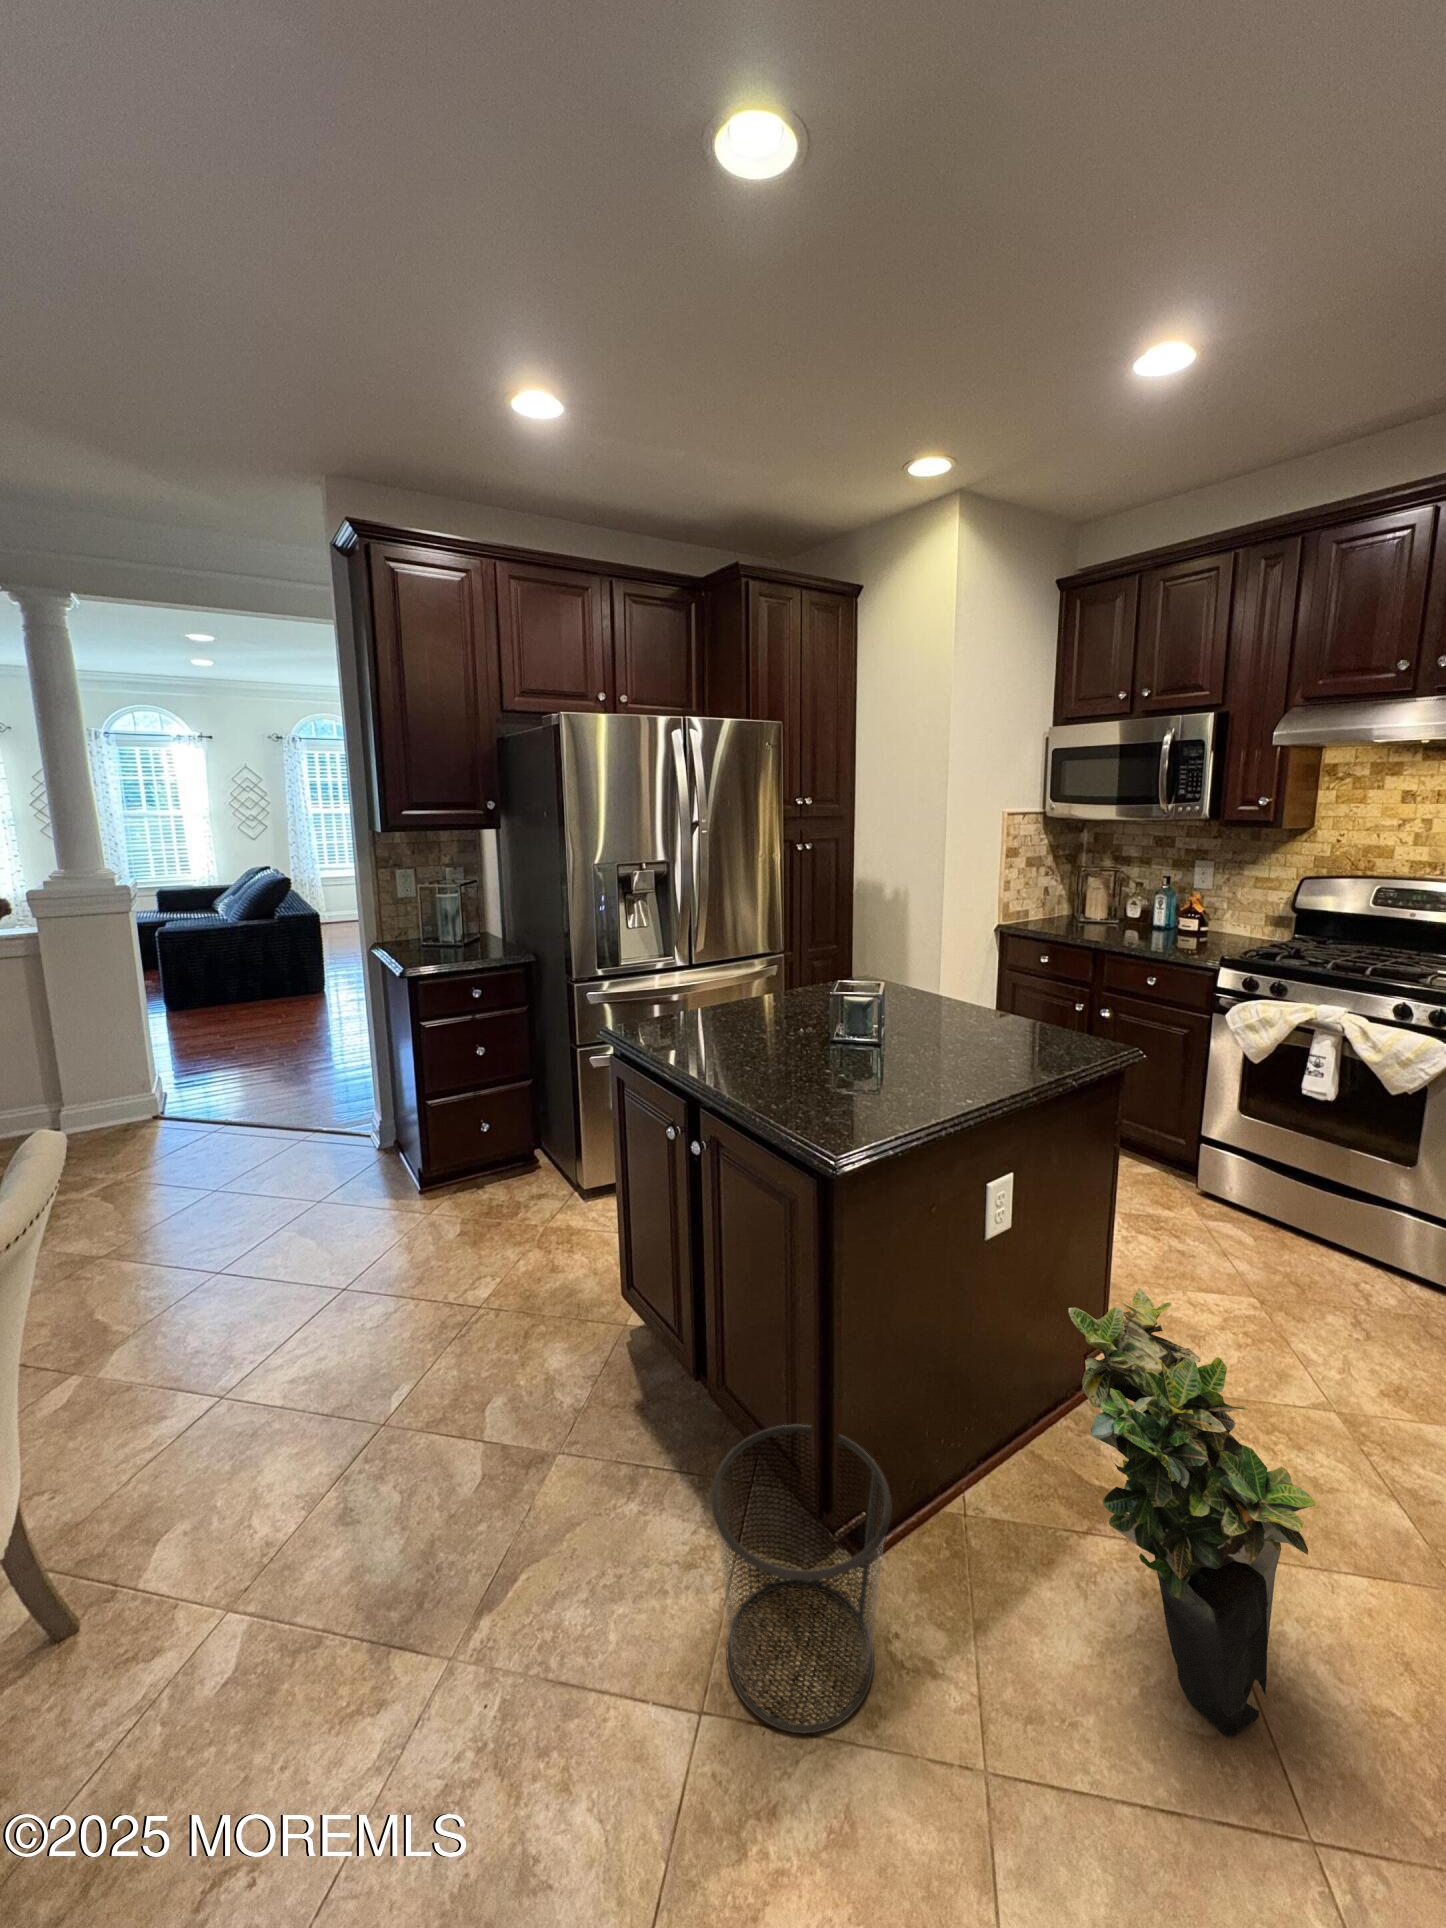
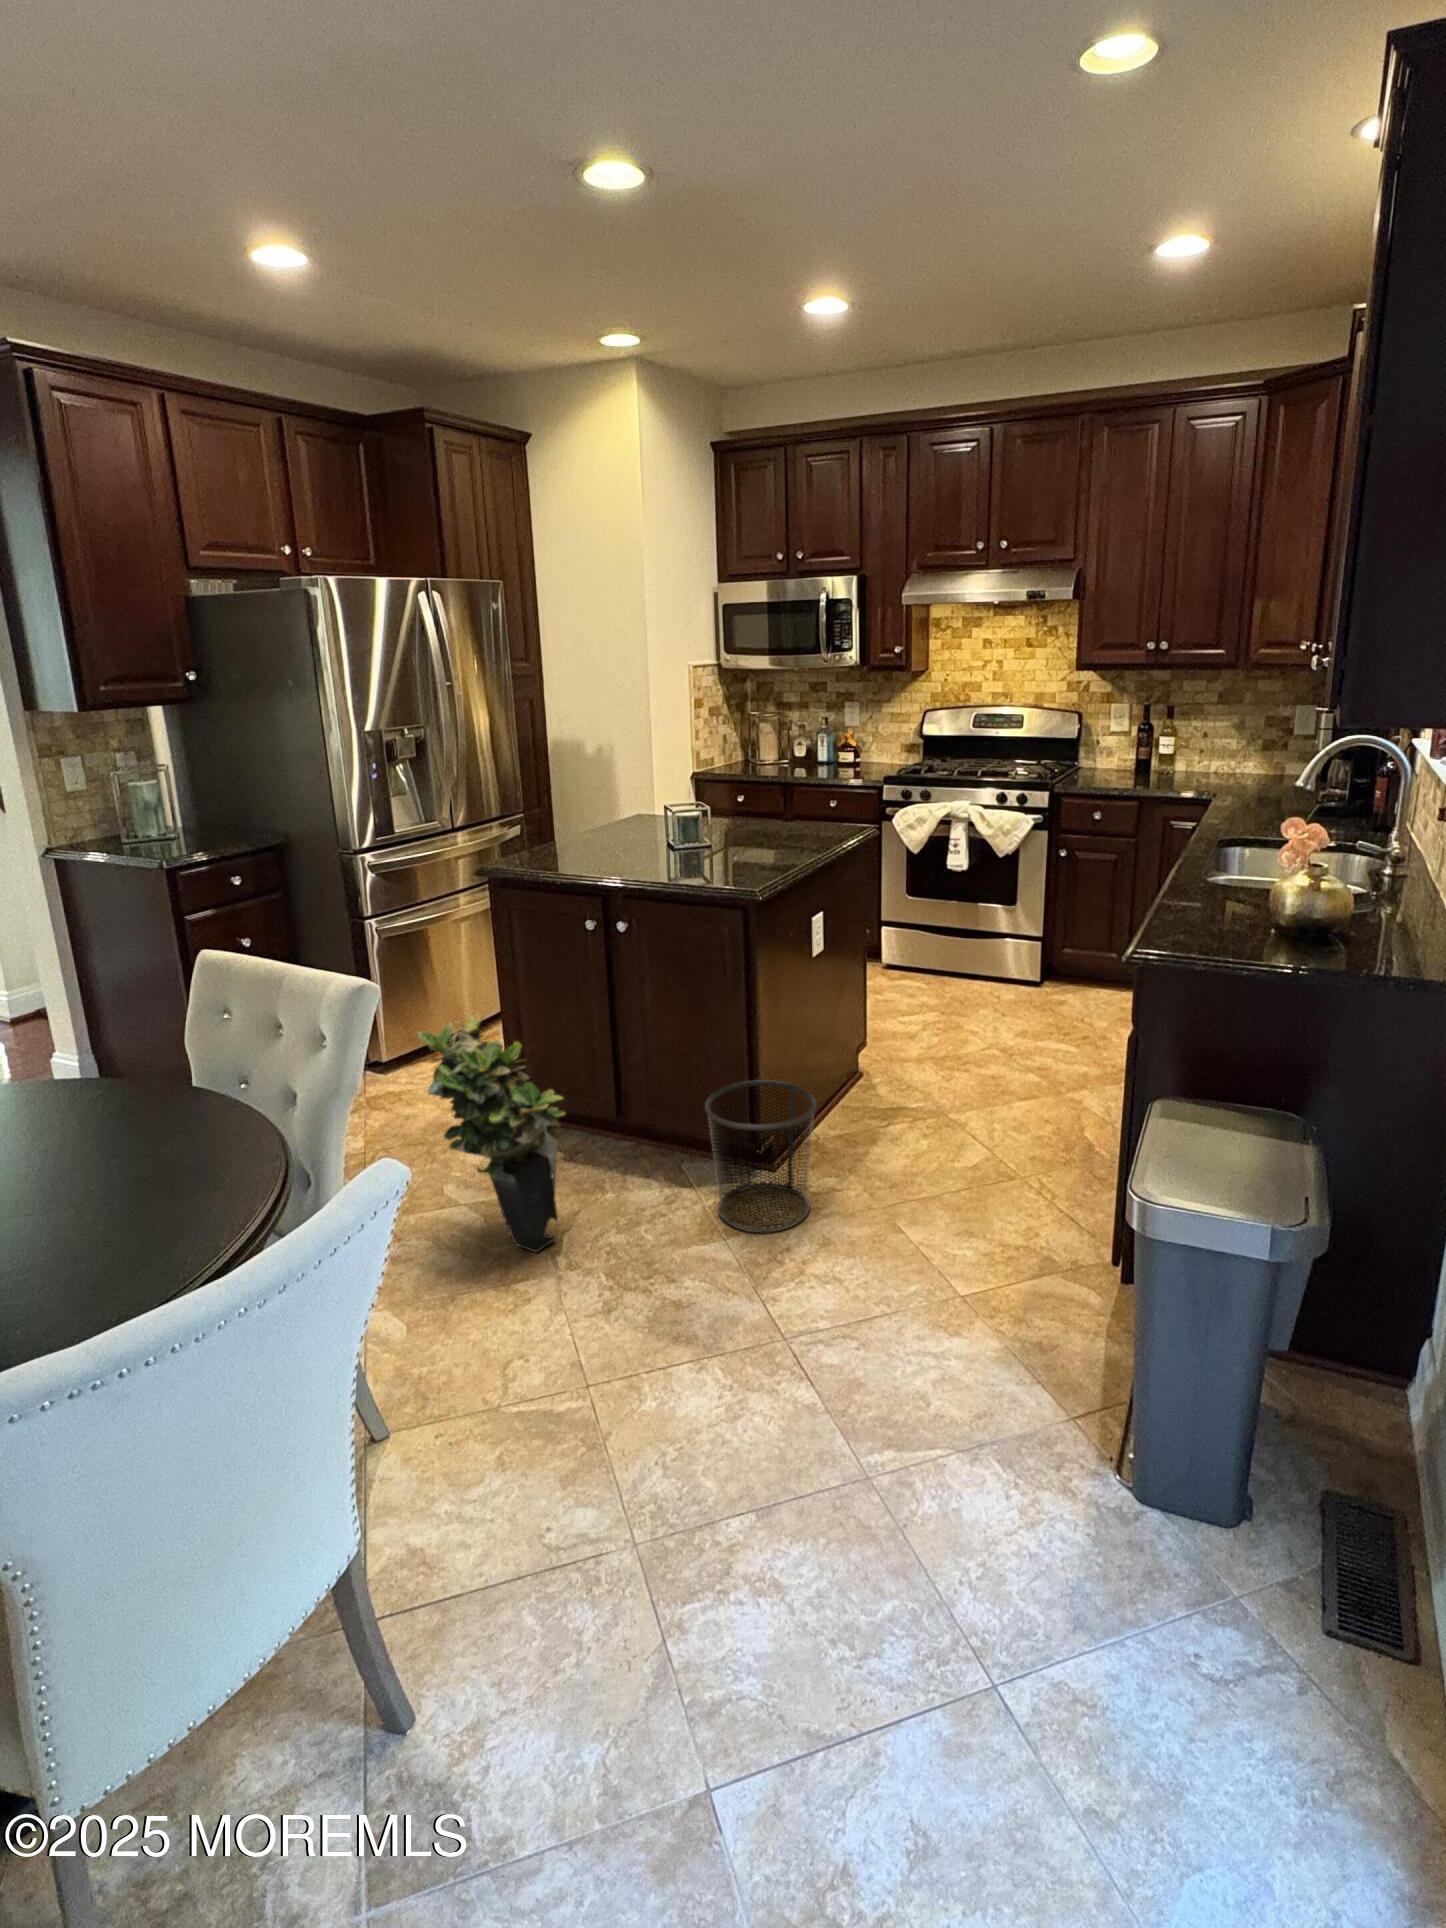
potted plant: present [1068,1288,1316,1736] -> present [418,1015,565,1252]

